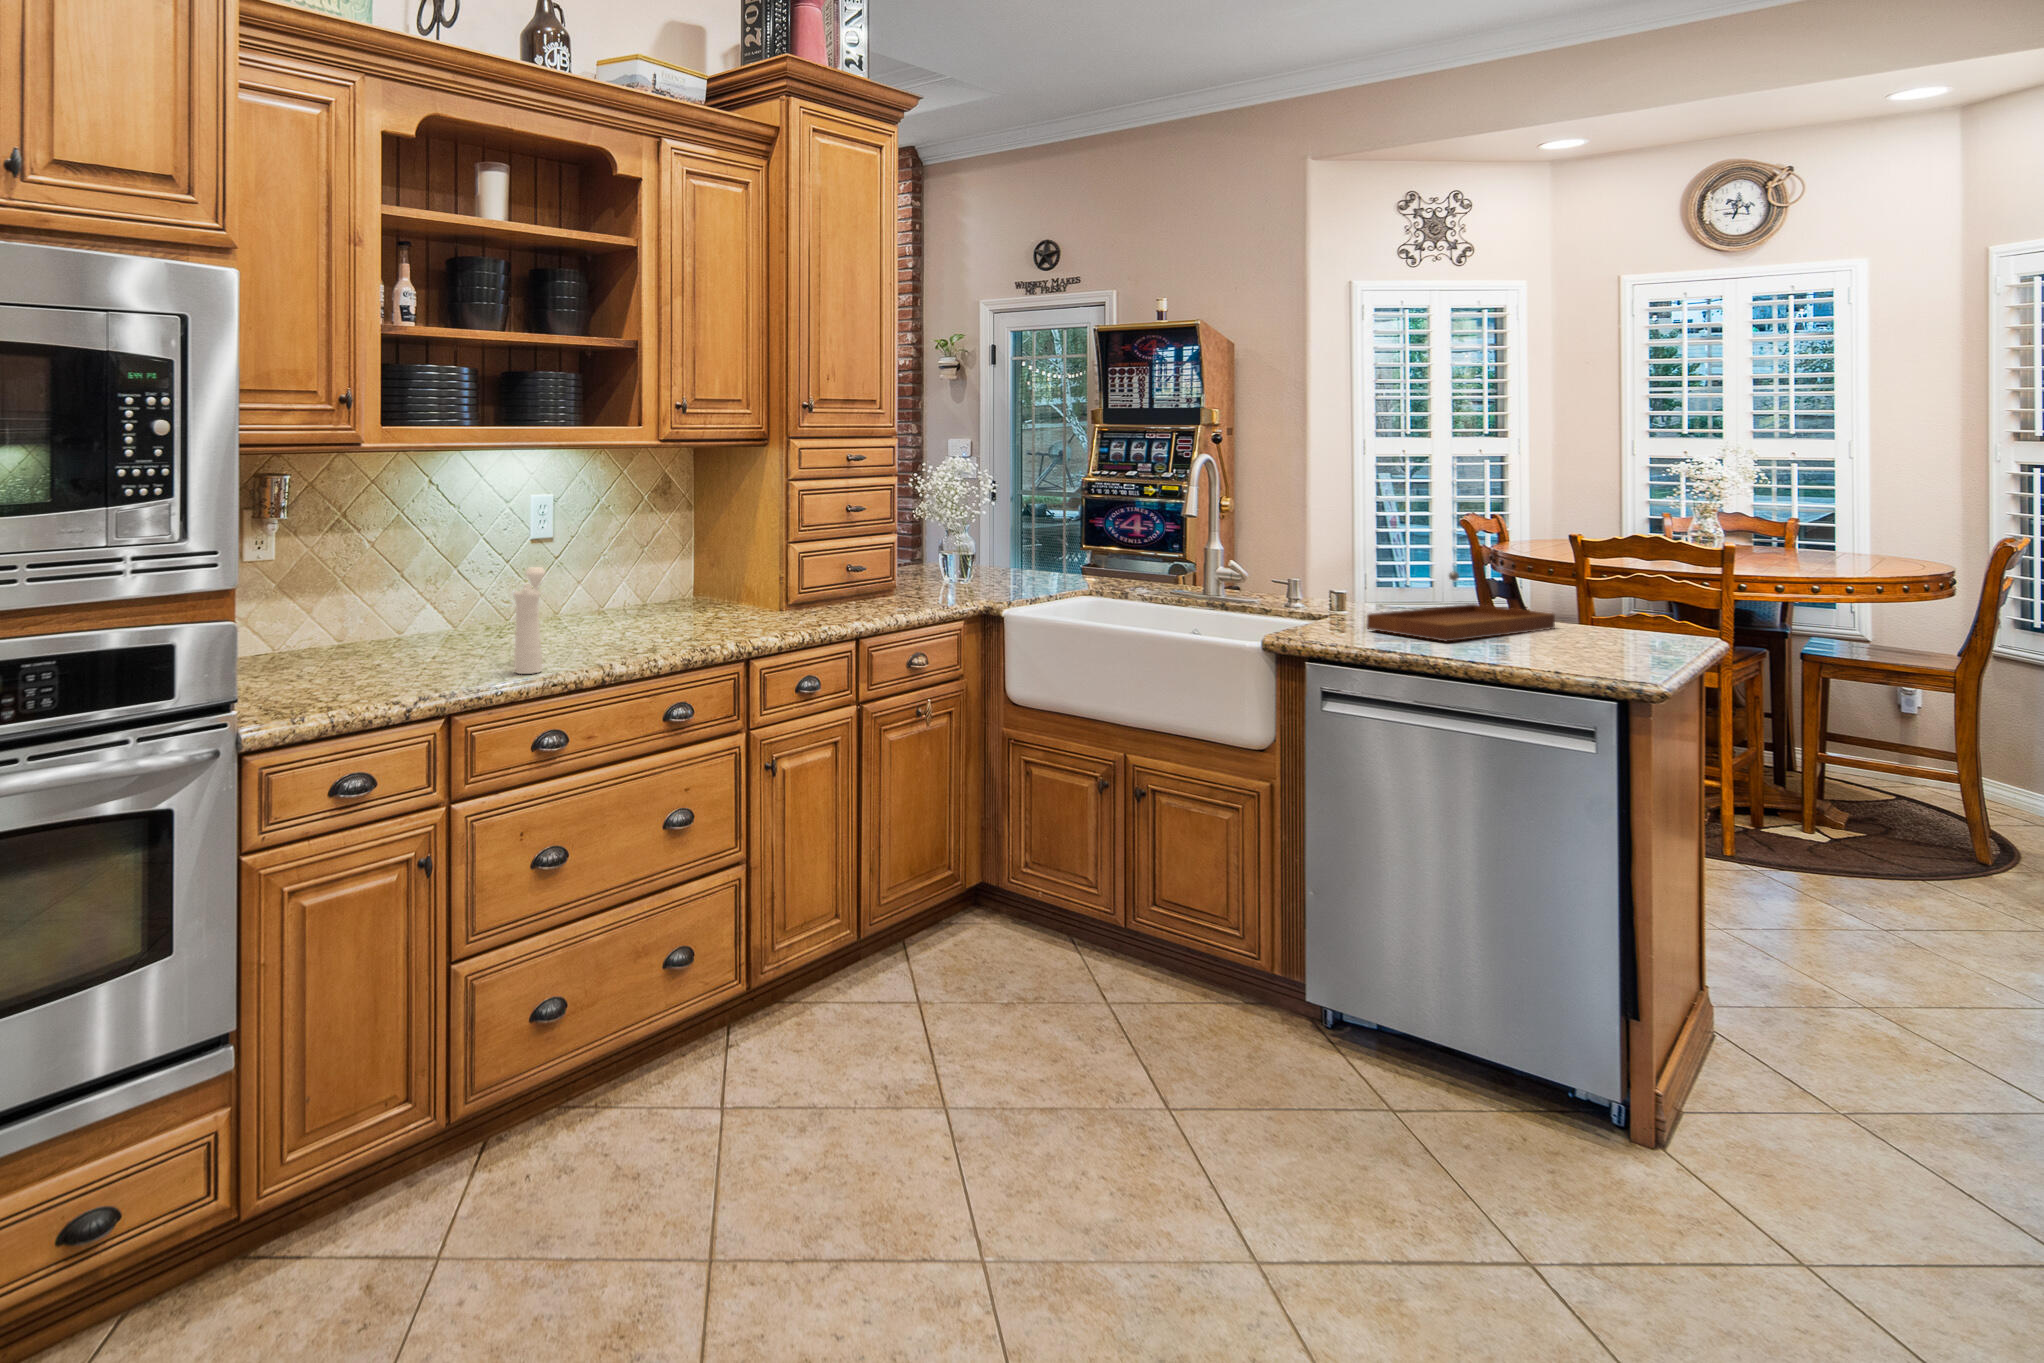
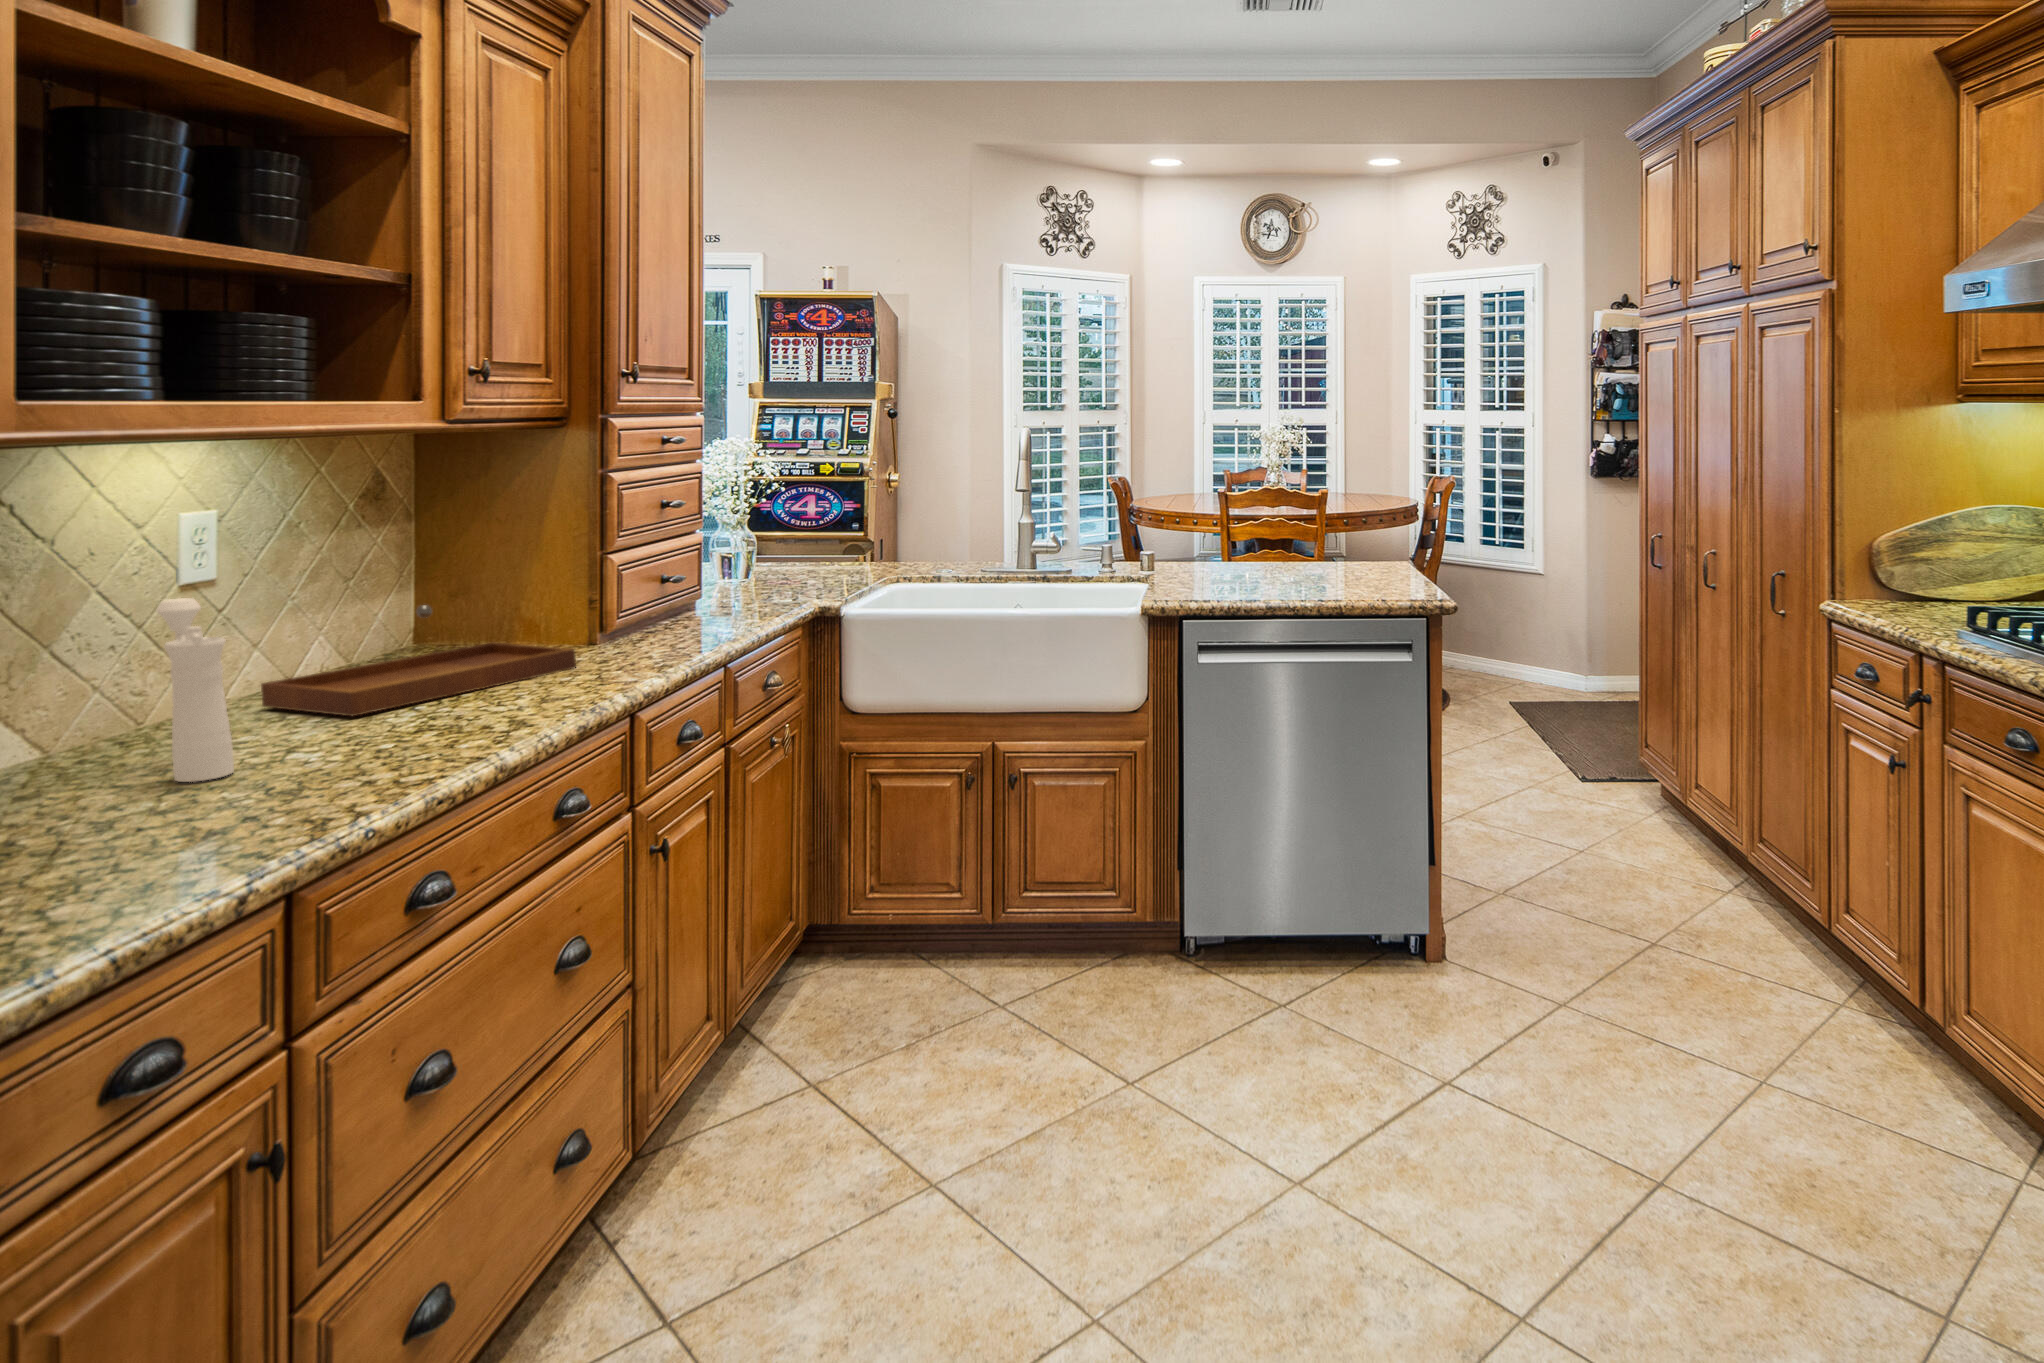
tray: present [1366,572,1555,641] -> present [261,605,576,716]

